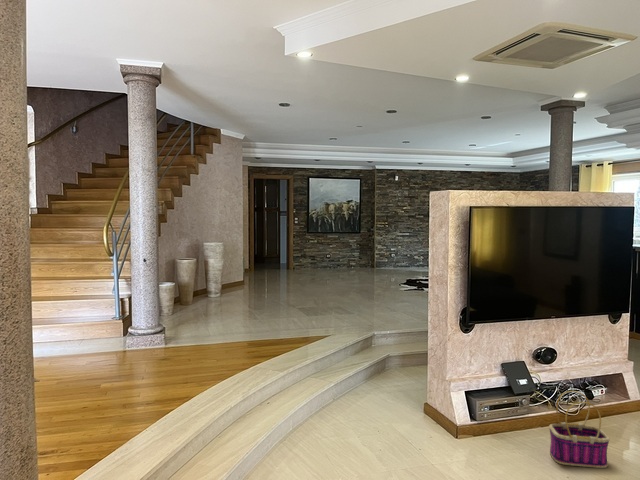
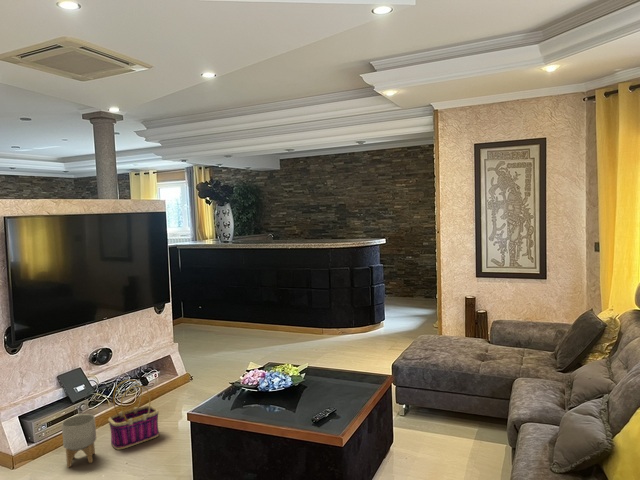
planter: none [503,410,536,465] -> present [62,414,96,467]

